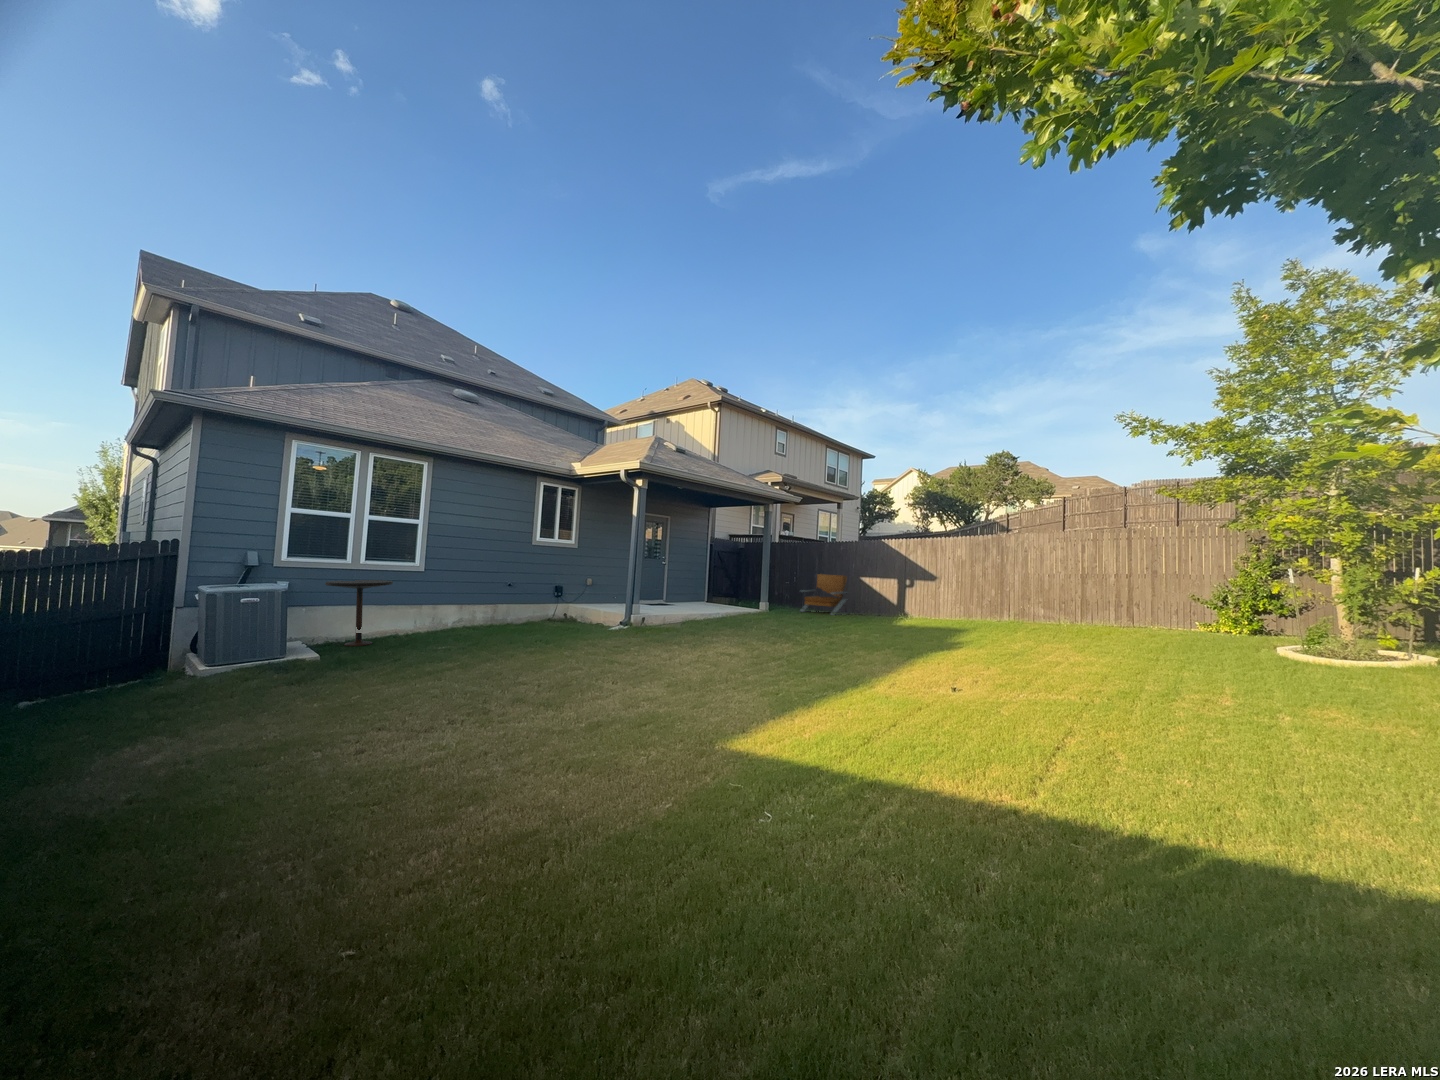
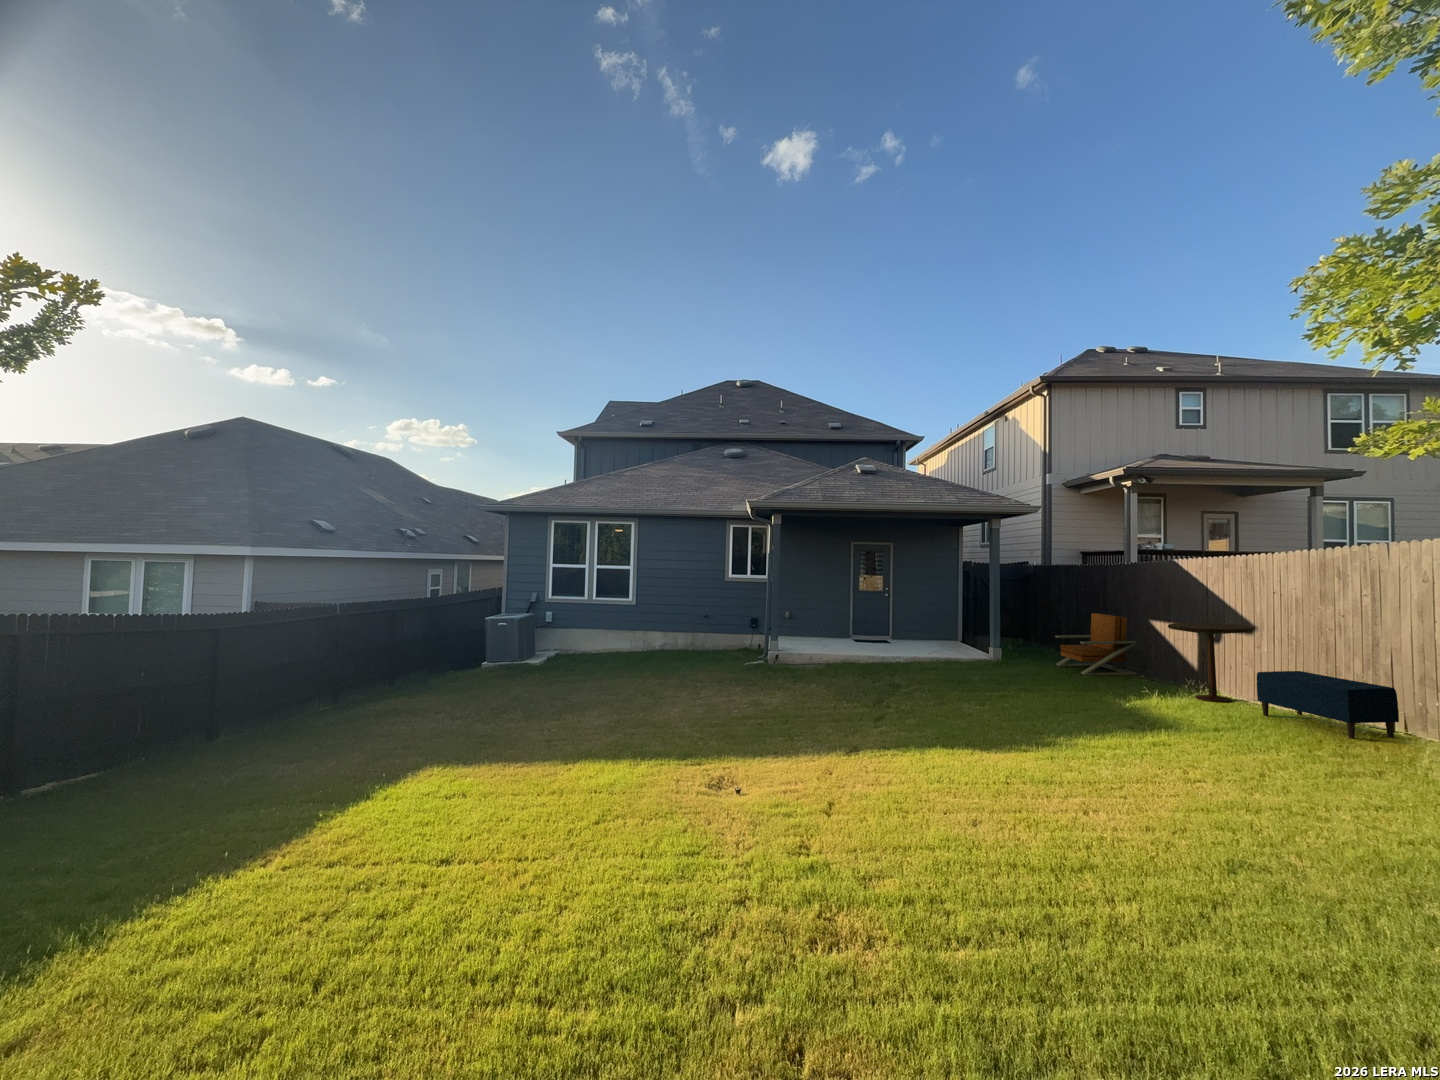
pedestal table: present [325,580,393,646] -> present [1168,623,1254,702]
bench: none [964,599,1024,628] -> present [1257,671,1399,739]

